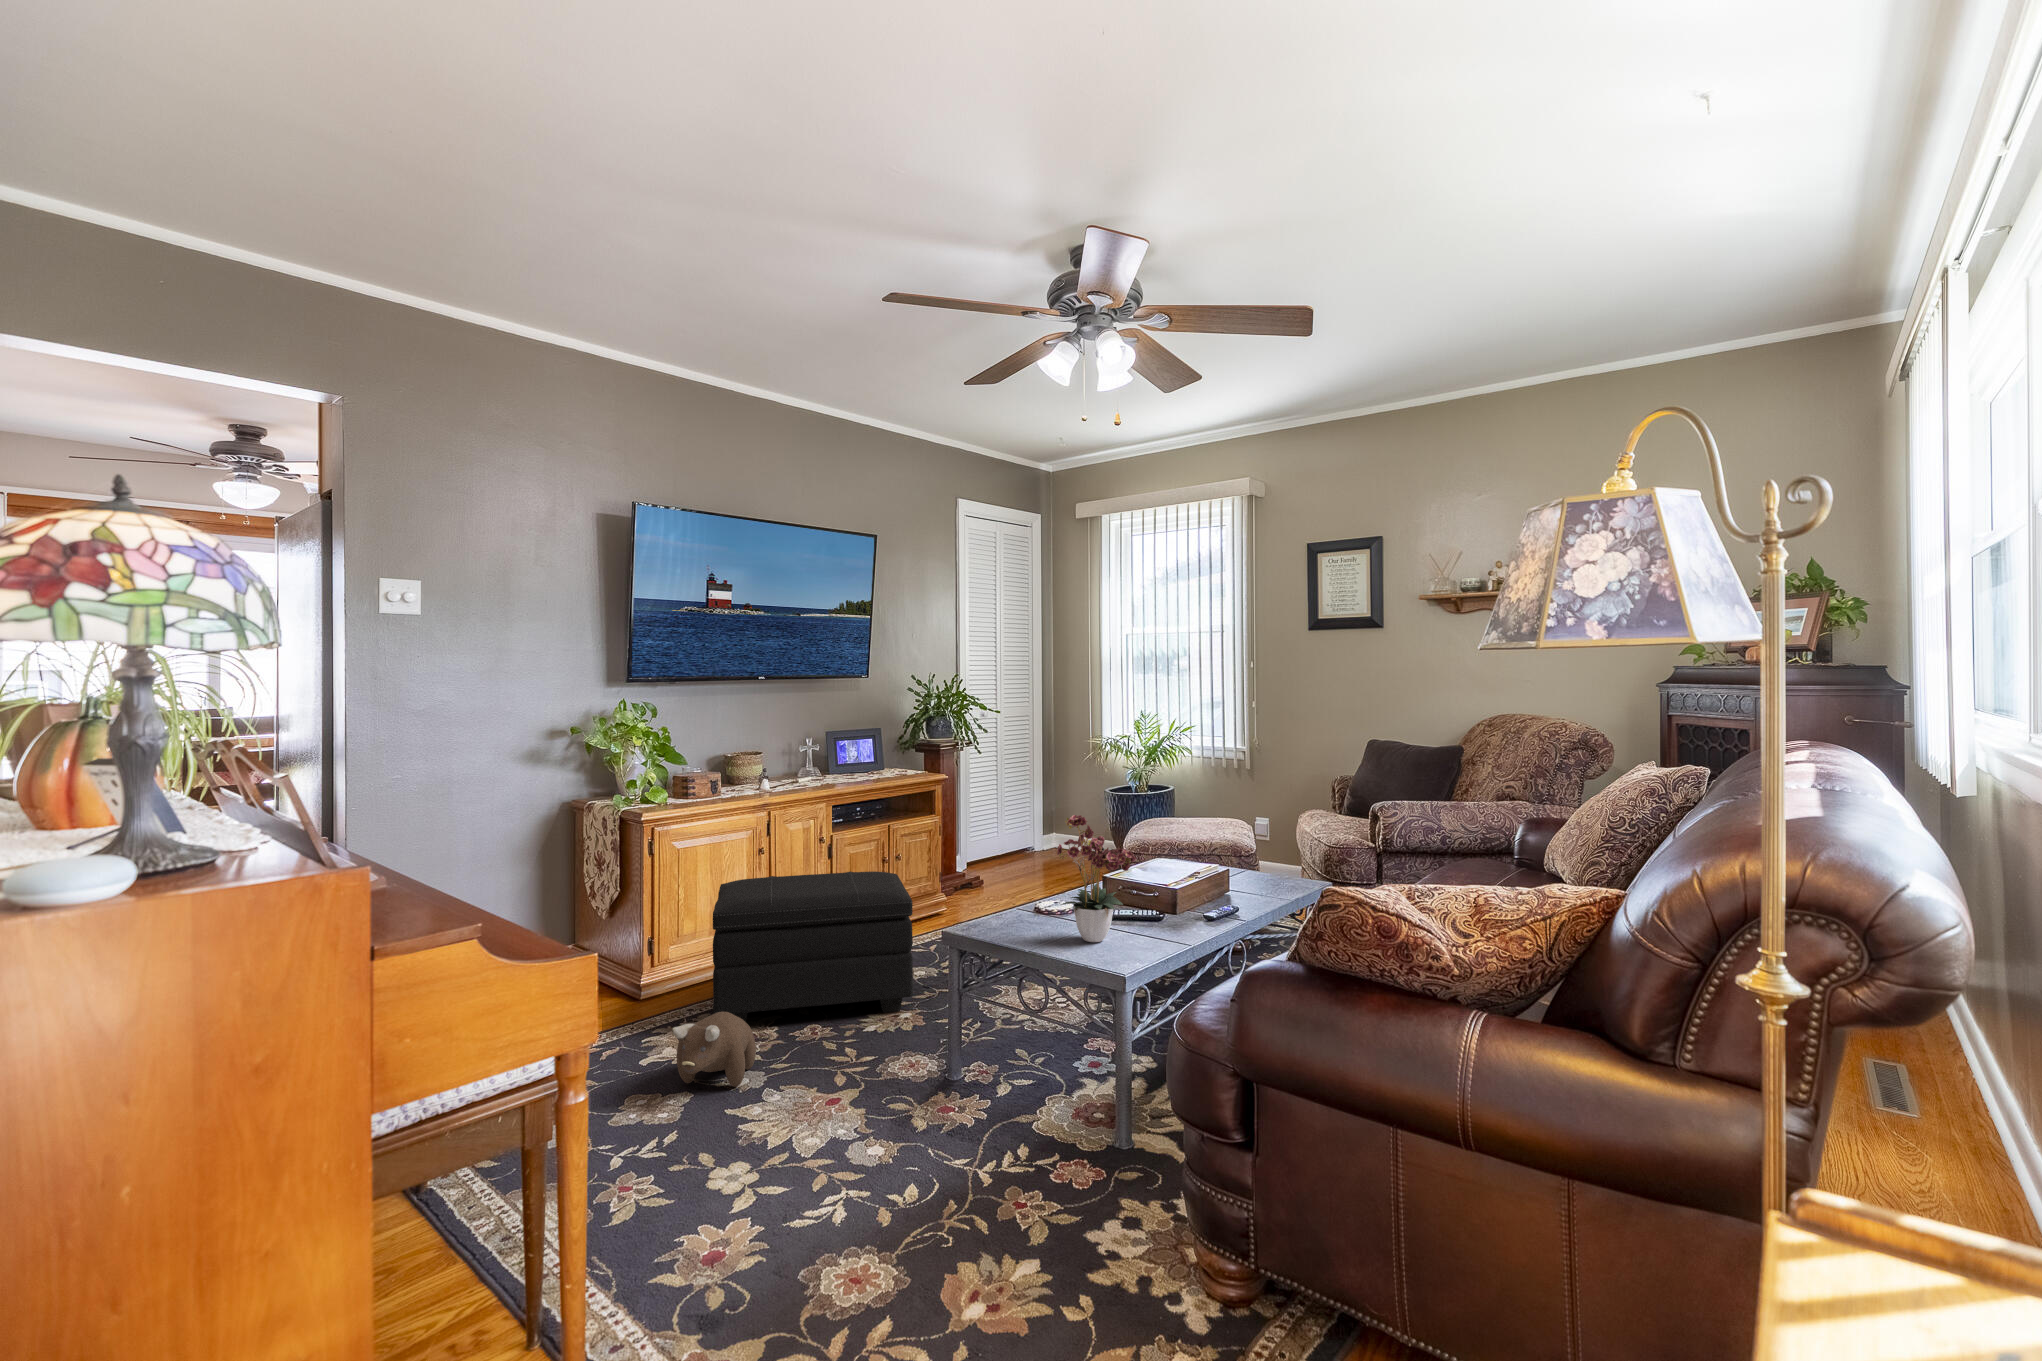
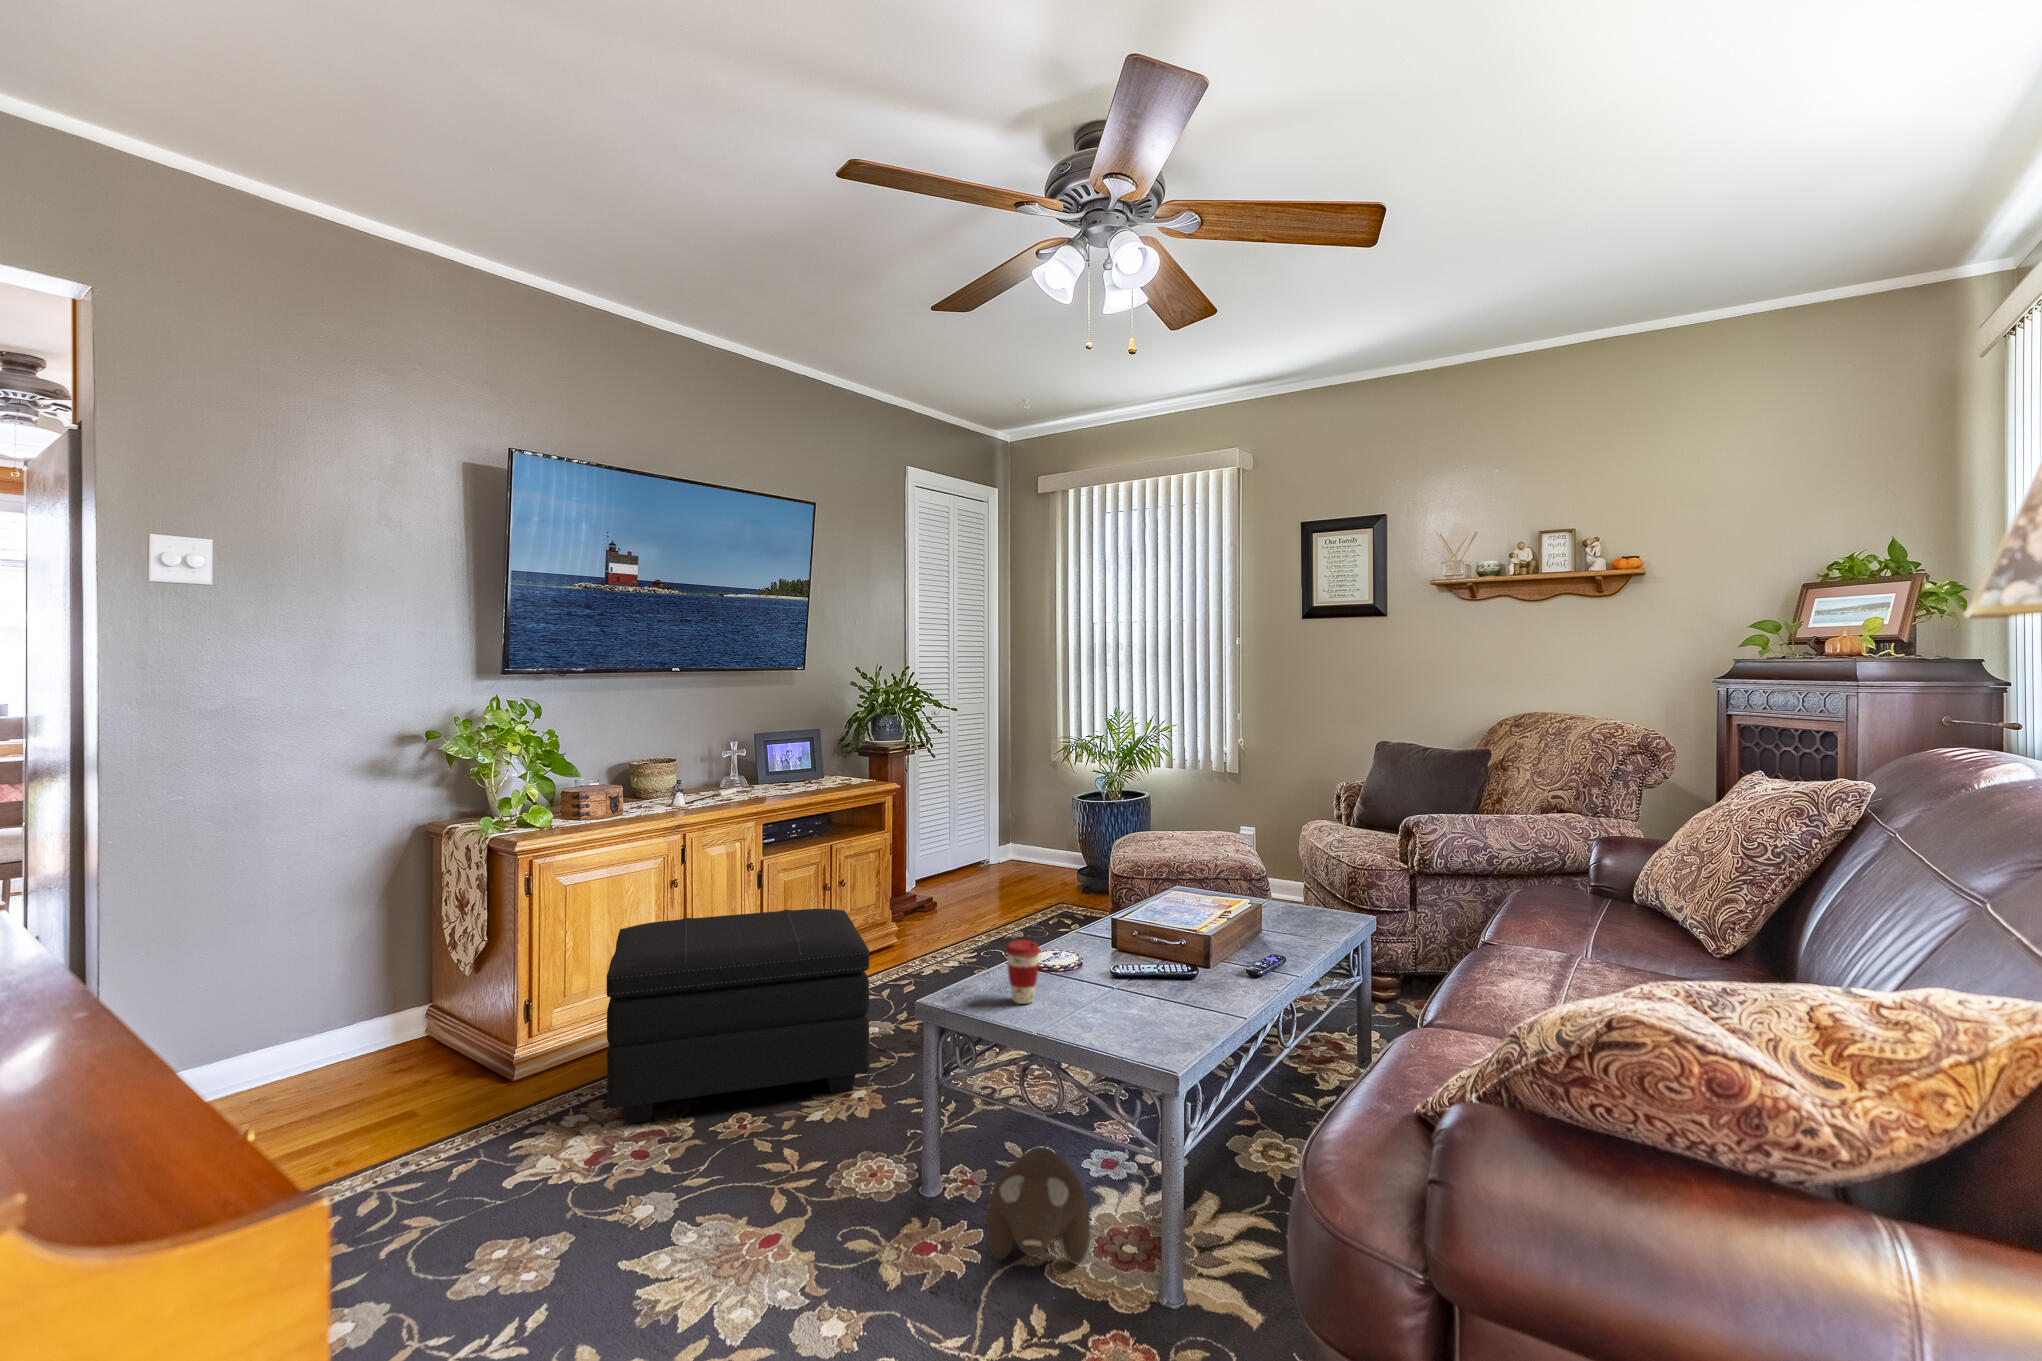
flower arrangement: present [1057,815,1136,942] -> none [1073,843,1191,1022]
coffee cup: none [1006,884,1033,931] -> present [1006,940,1040,1004]
plush toy: present [673,1012,756,1087] -> present [986,1148,1090,1264]

